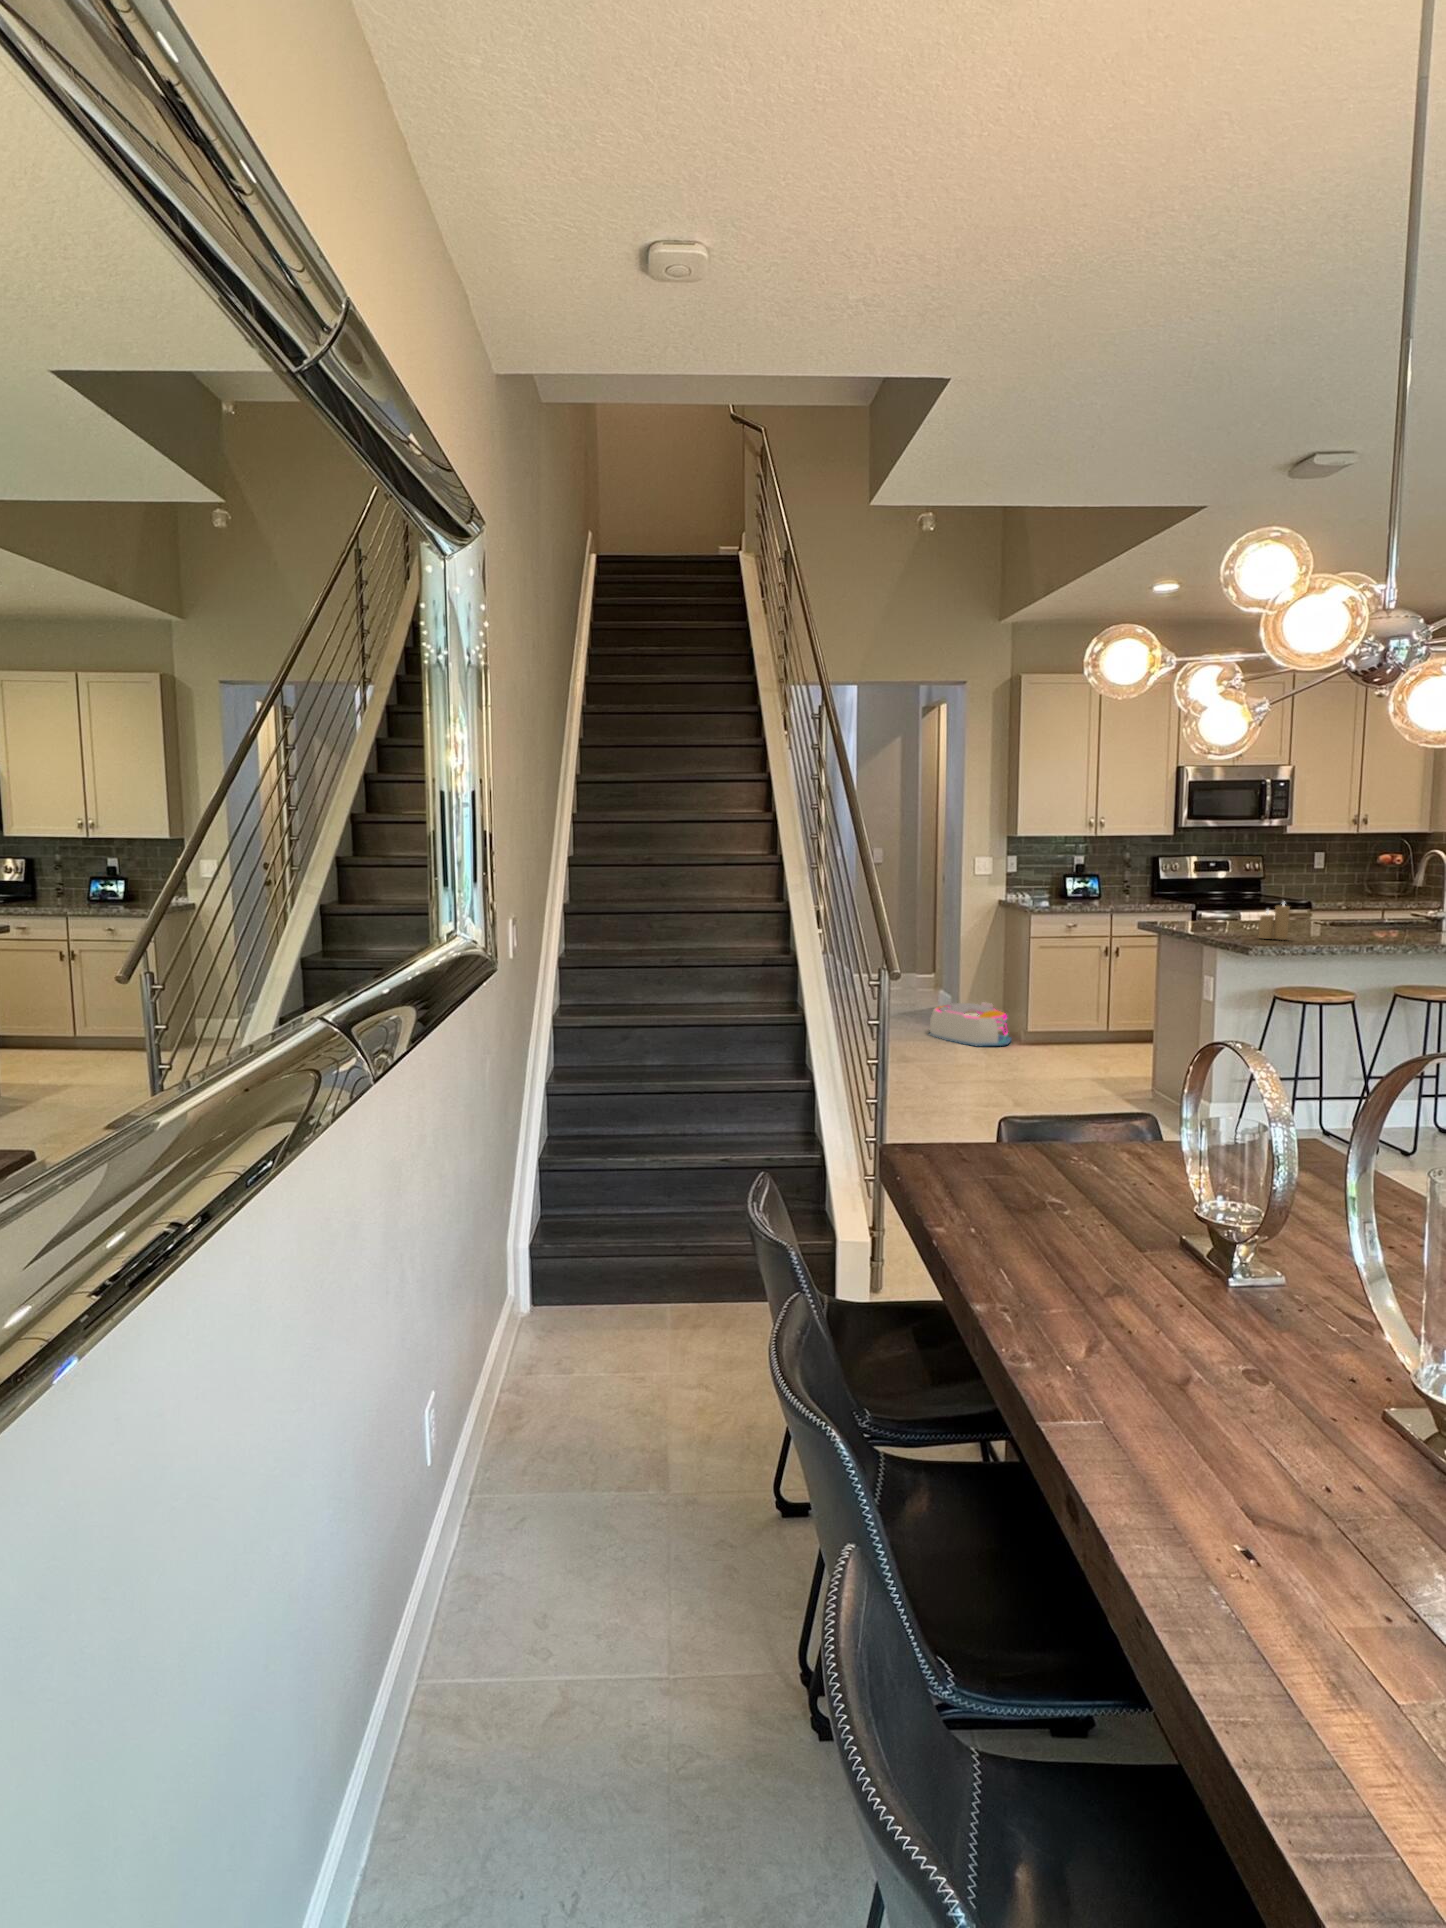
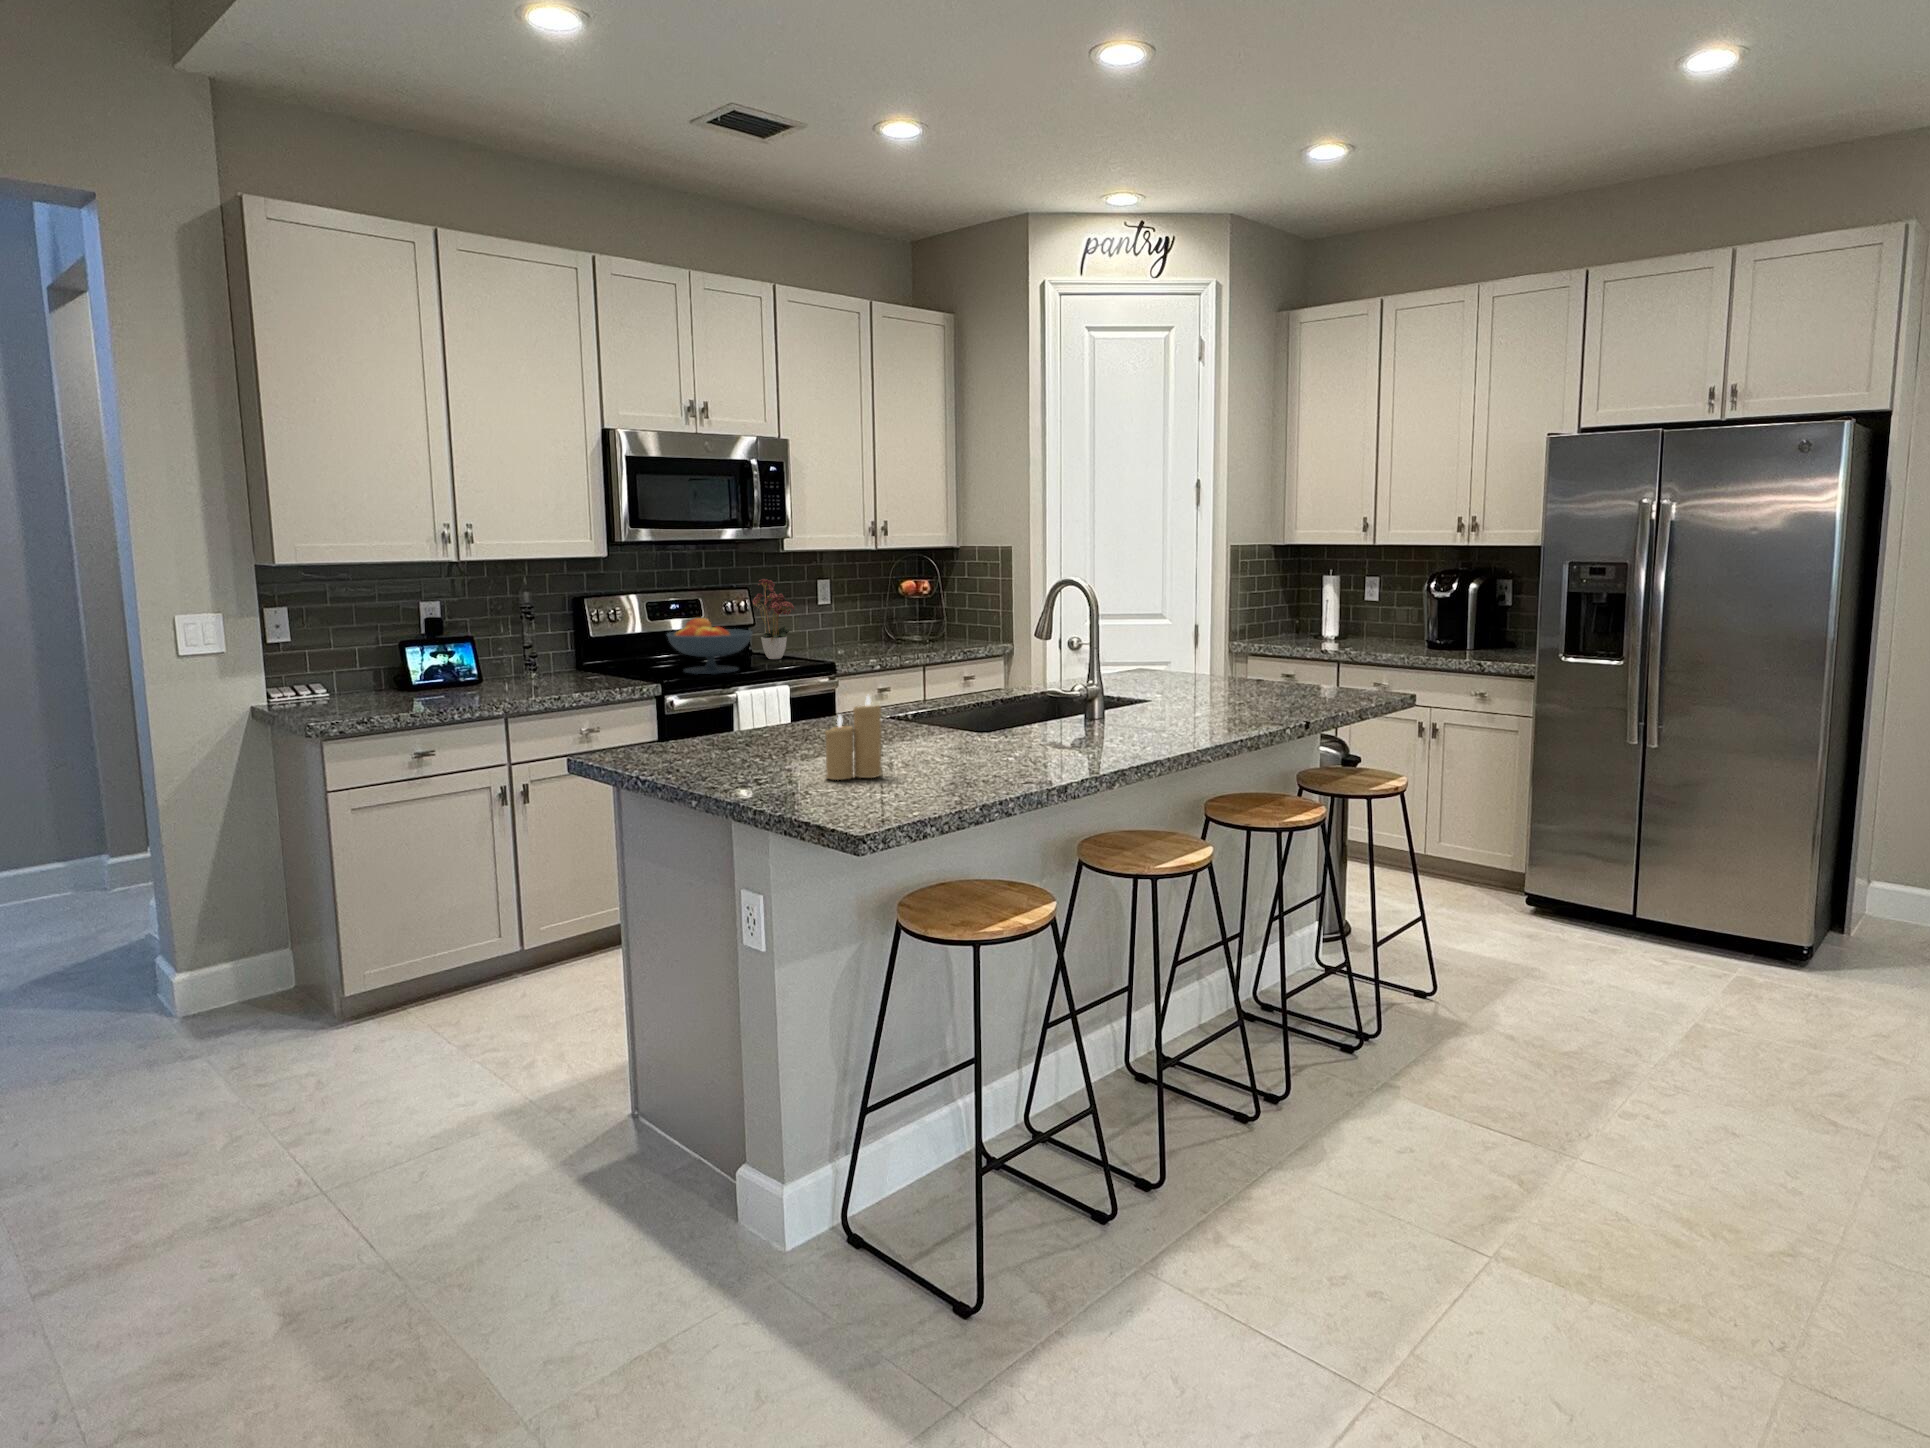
flower arrangement: none [1263,848,1296,901] -> present [753,579,794,659]
fruit bowl: none [1204,872,1259,904] -> present [667,618,753,674]
storage bin: present [929,1002,1011,1047] -> none [84,936,311,1062]

